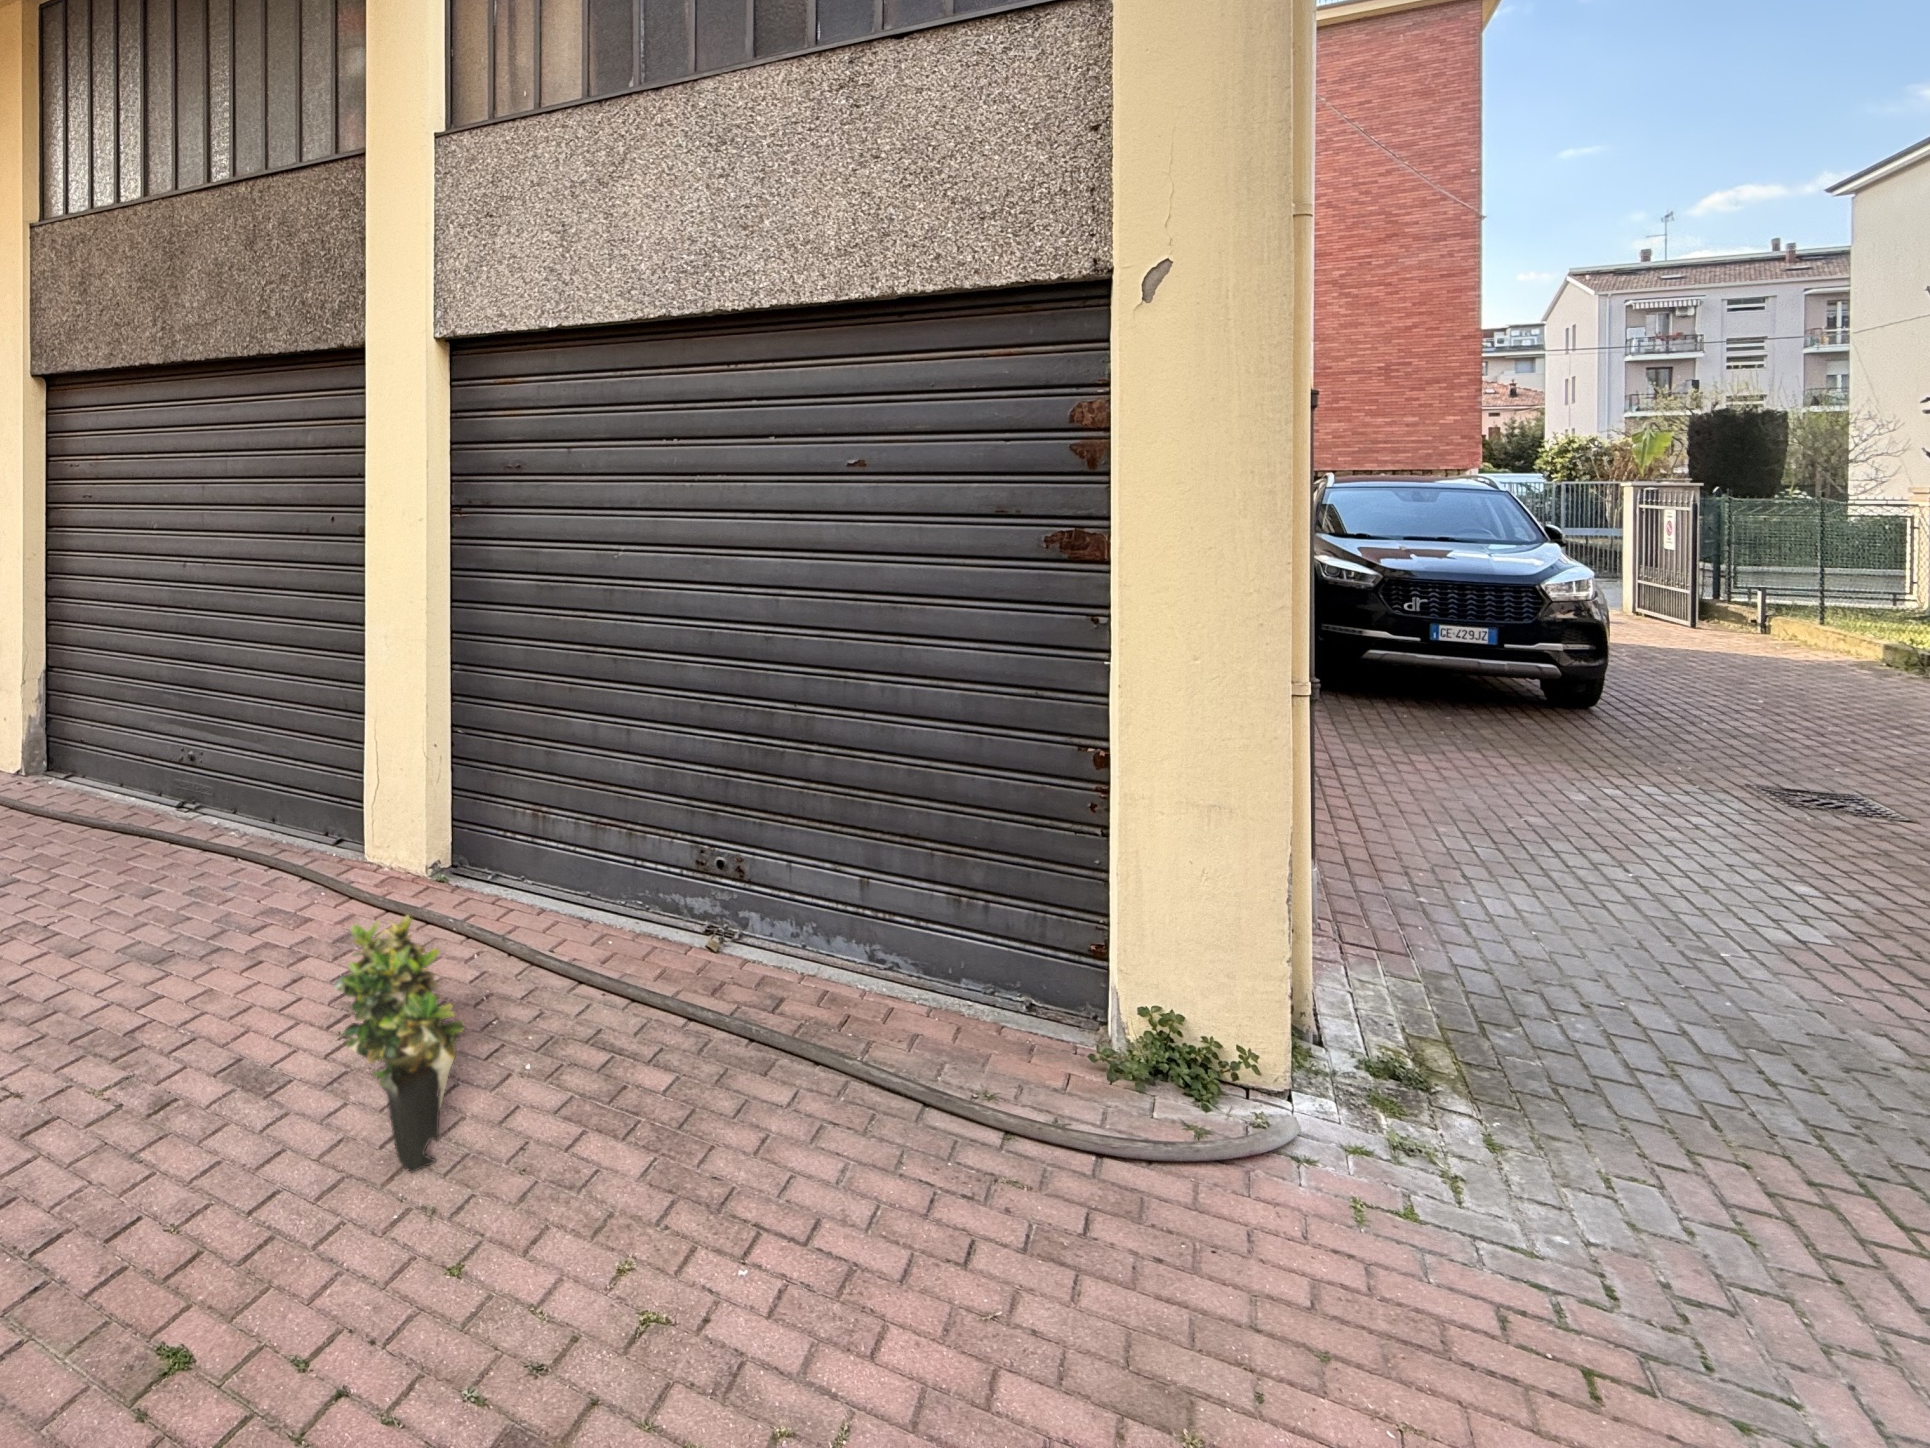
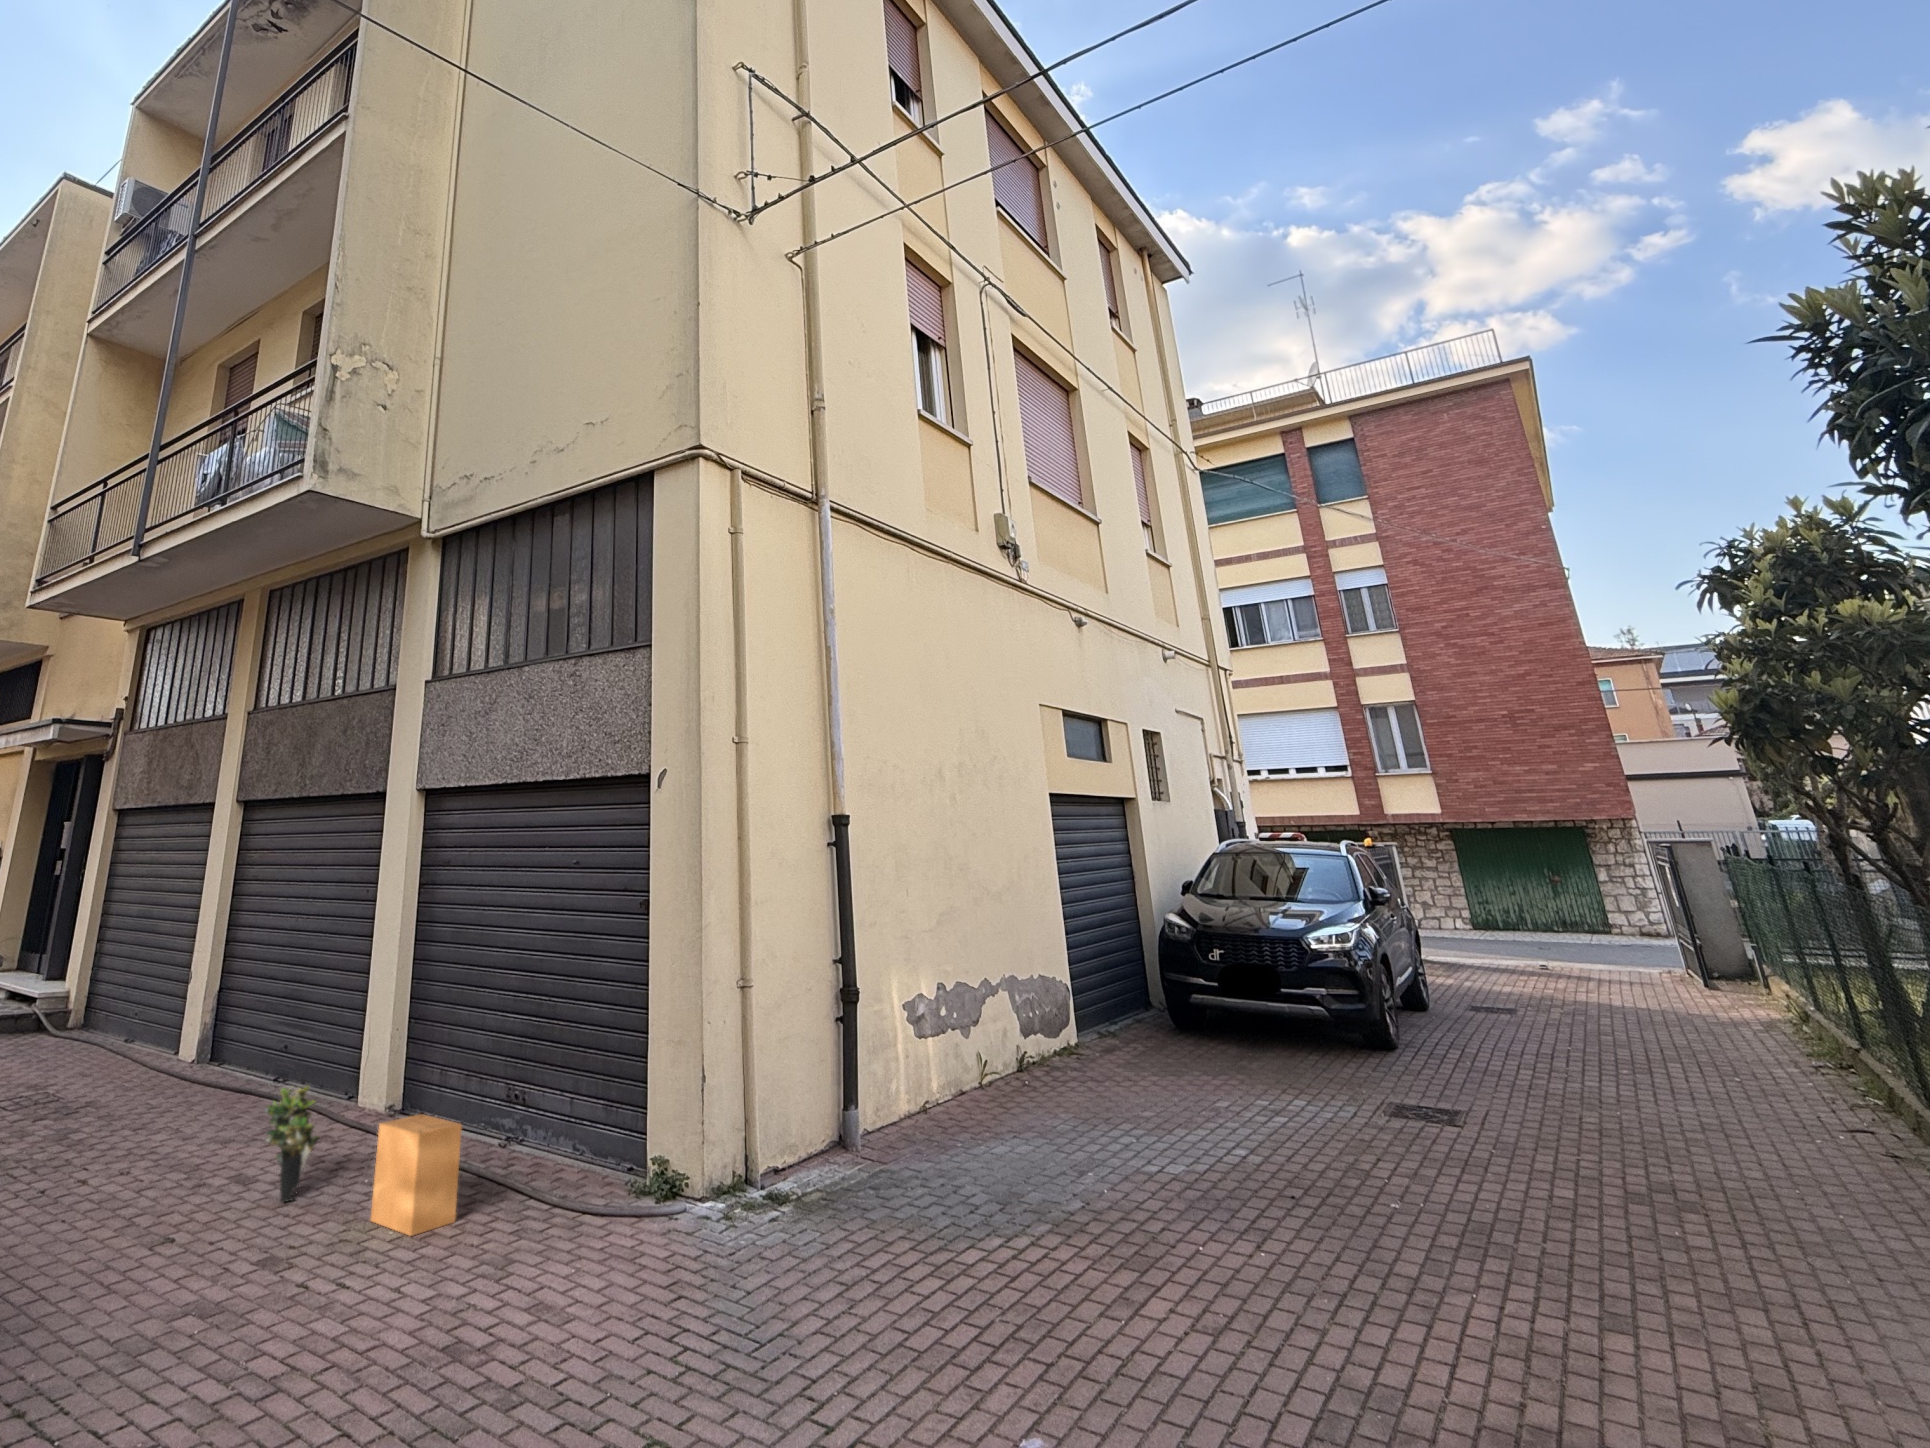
cardboard box: none [670,983,866,1294] -> present [371,1114,462,1236]

